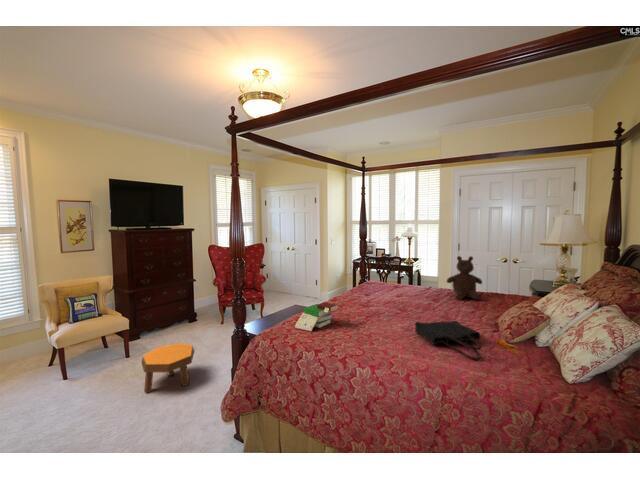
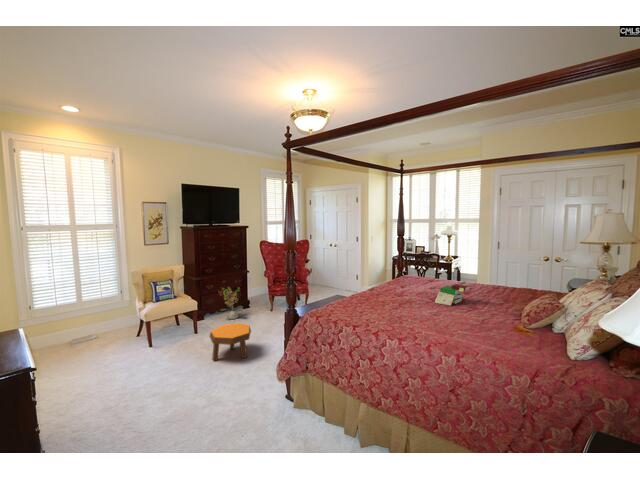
teddy bear: present [447,256,482,300] -> none [479,253,515,295]
potted plant: none [157,298,189,336] -> present [222,288,243,319]
book: present [295,302,338,331] -> present [435,284,469,306]
tote bag: present [415,321,481,360] -> none [441,308,499,339]

